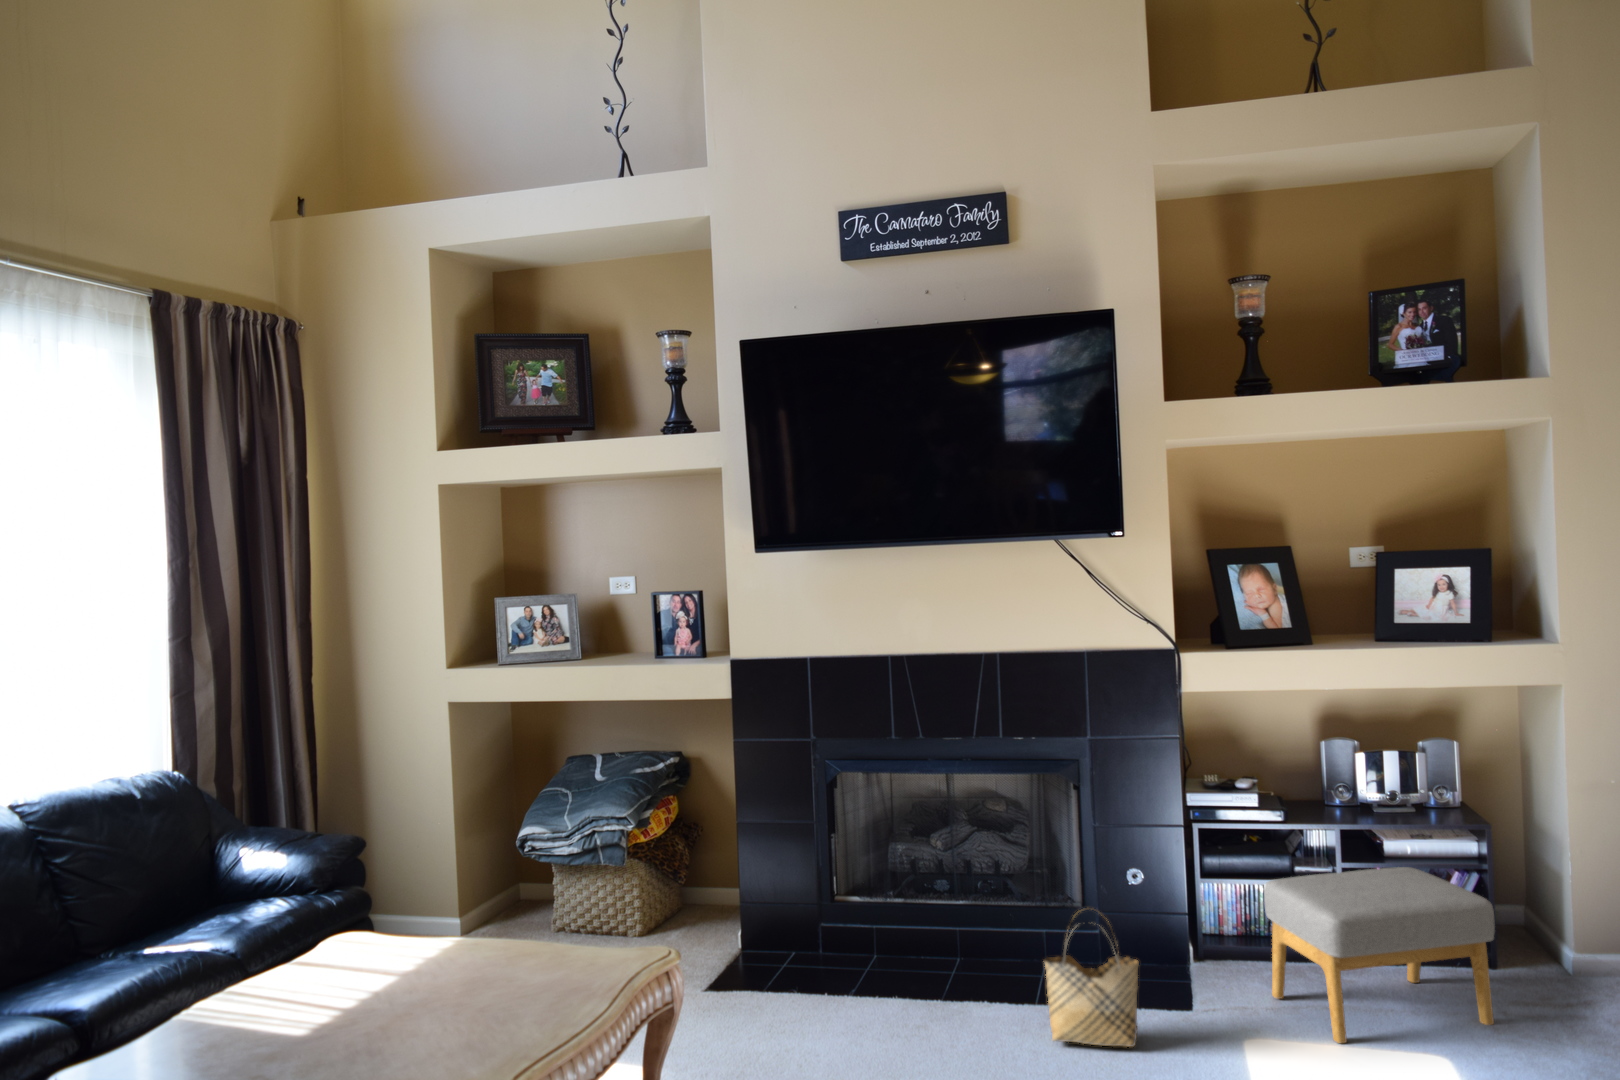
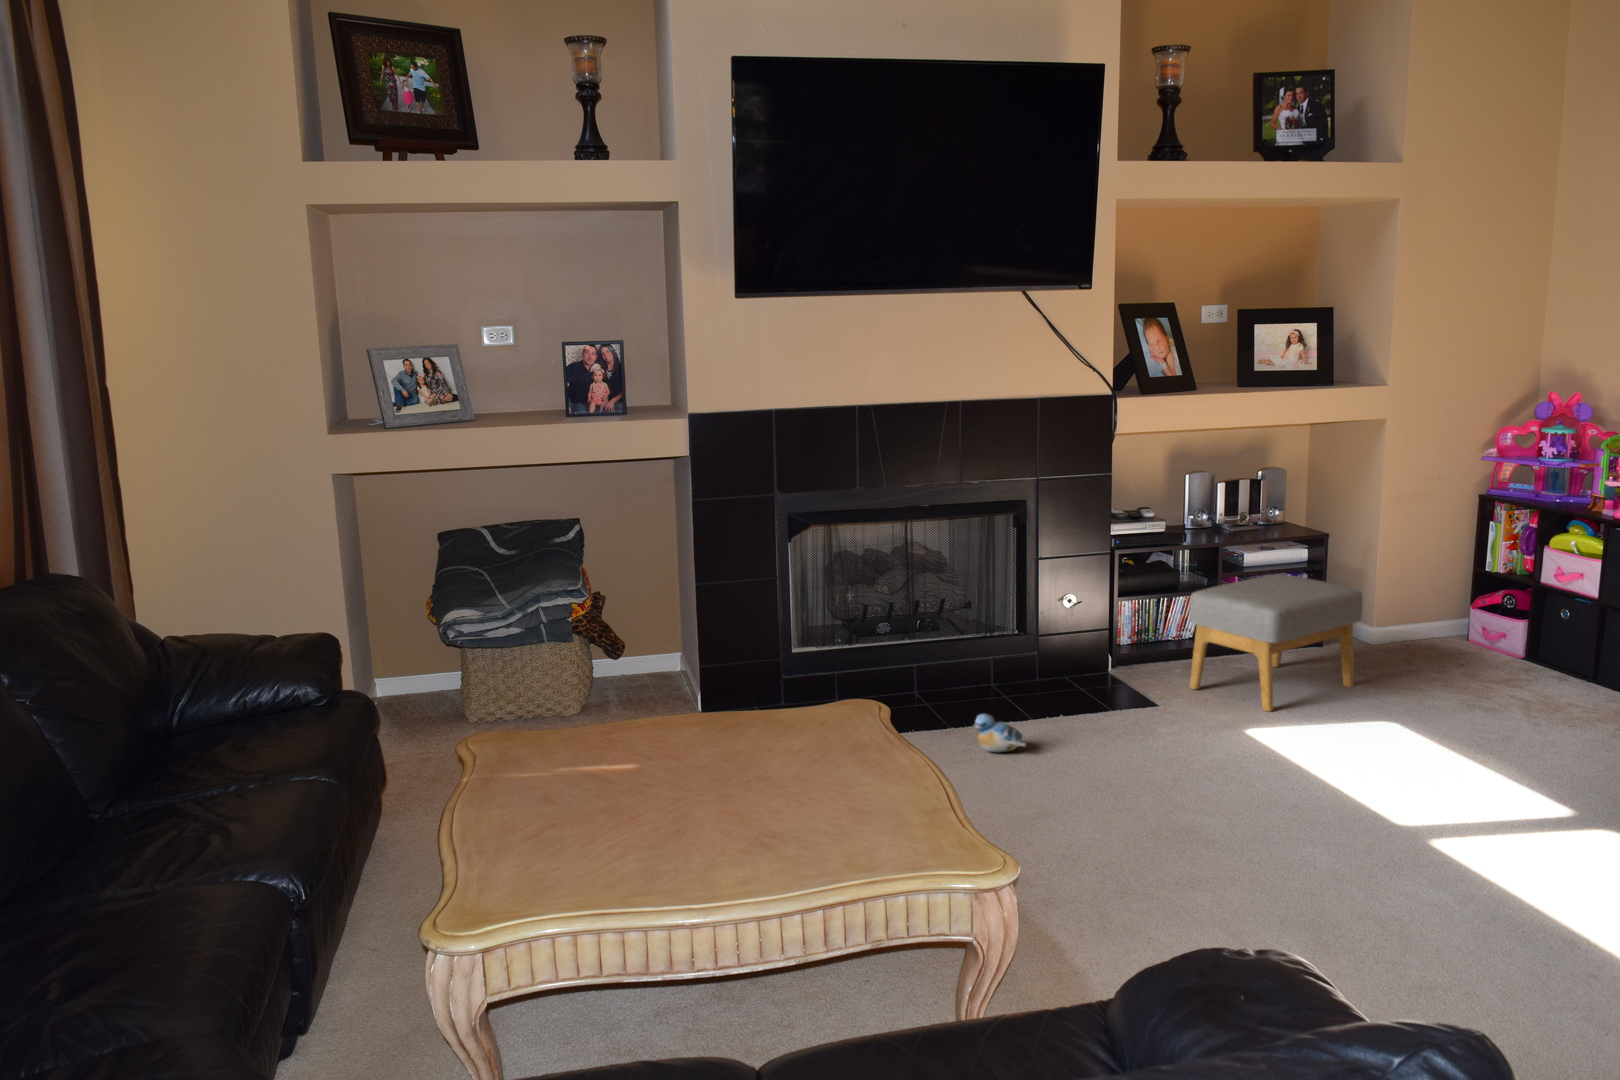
woven basket: present [1044,908,1139,1047] -> none [1055,624,1133,740]
plush toy: none [944,997,1006,1044] -> present [974,714,1028,752]

